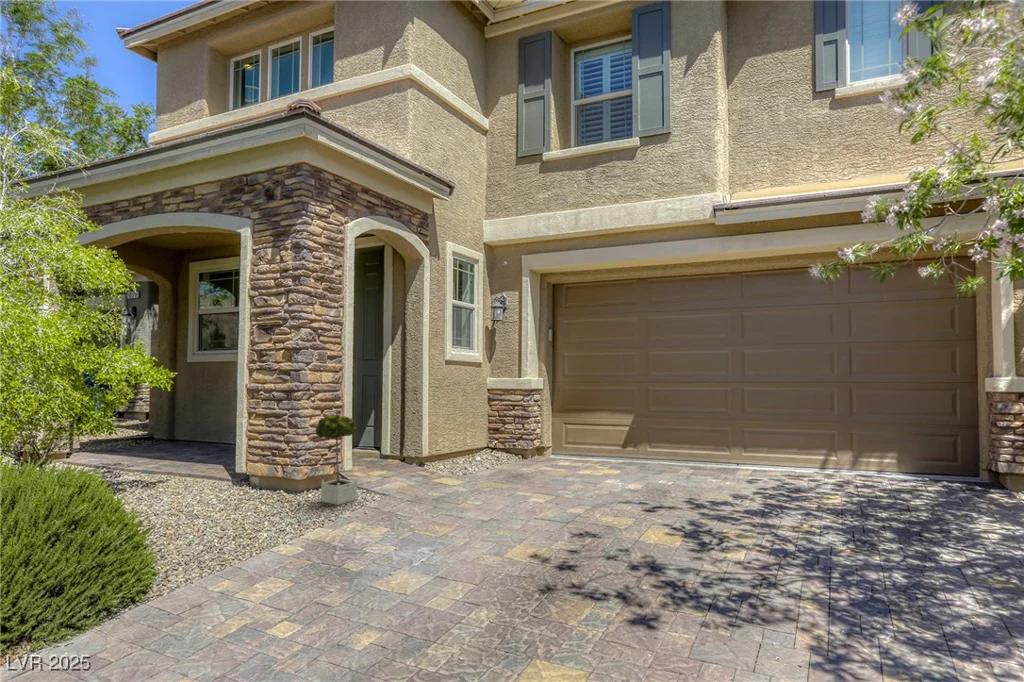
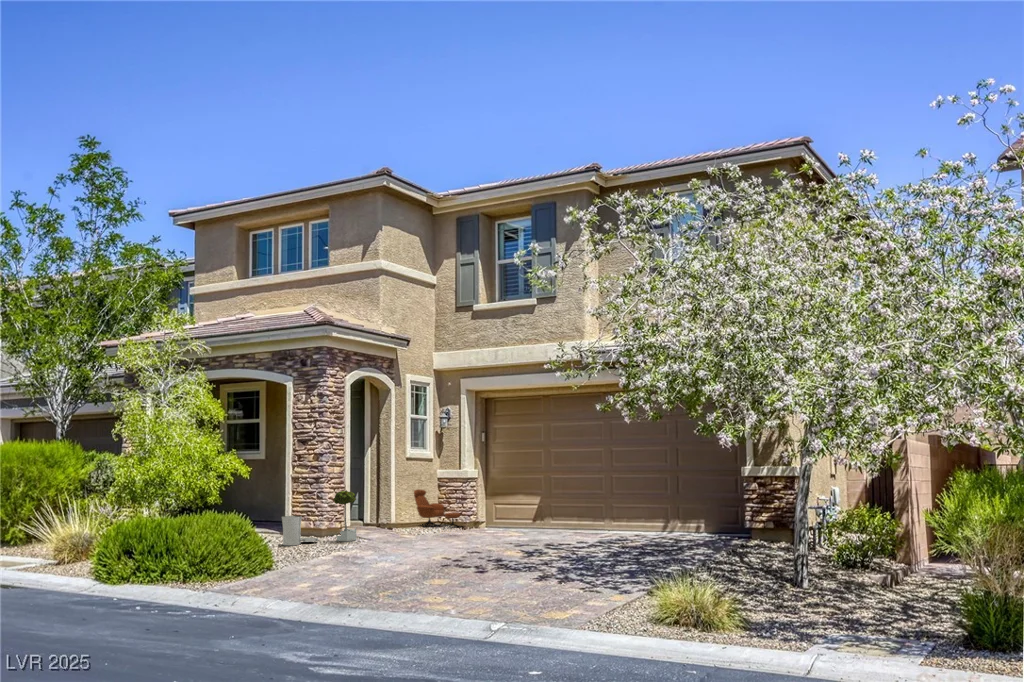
lounge chair: none [456,406,526,466] -> present [414,489,460,527]
trash can: none [213,459,286,518] -> present [282,516,318,546]

